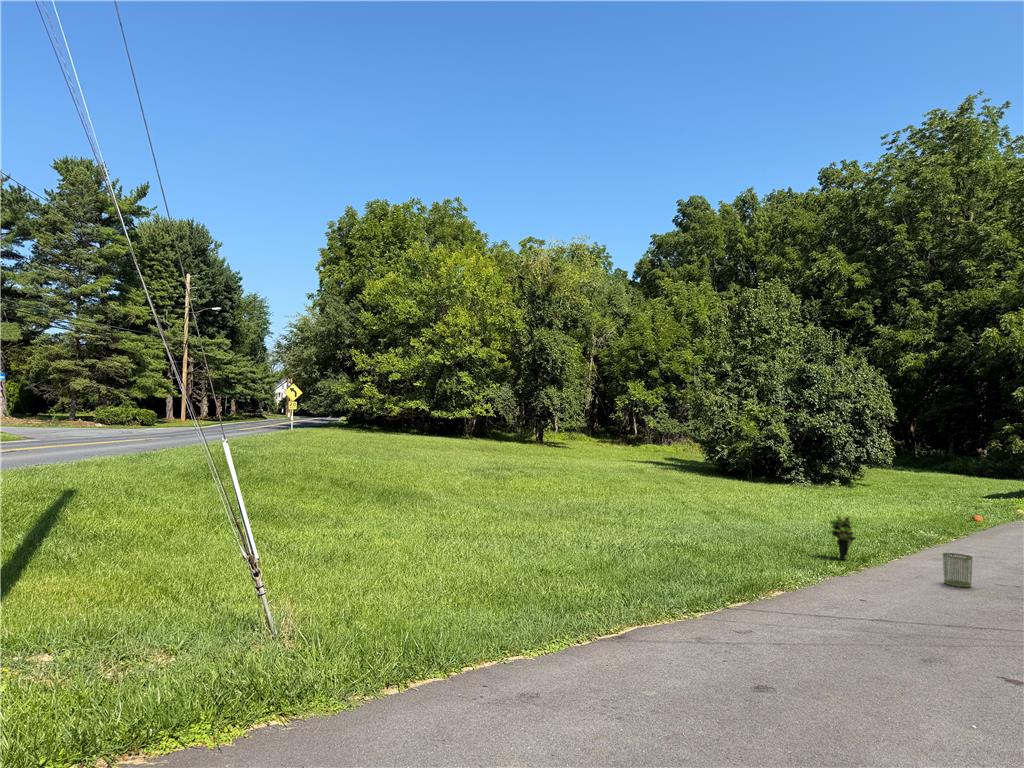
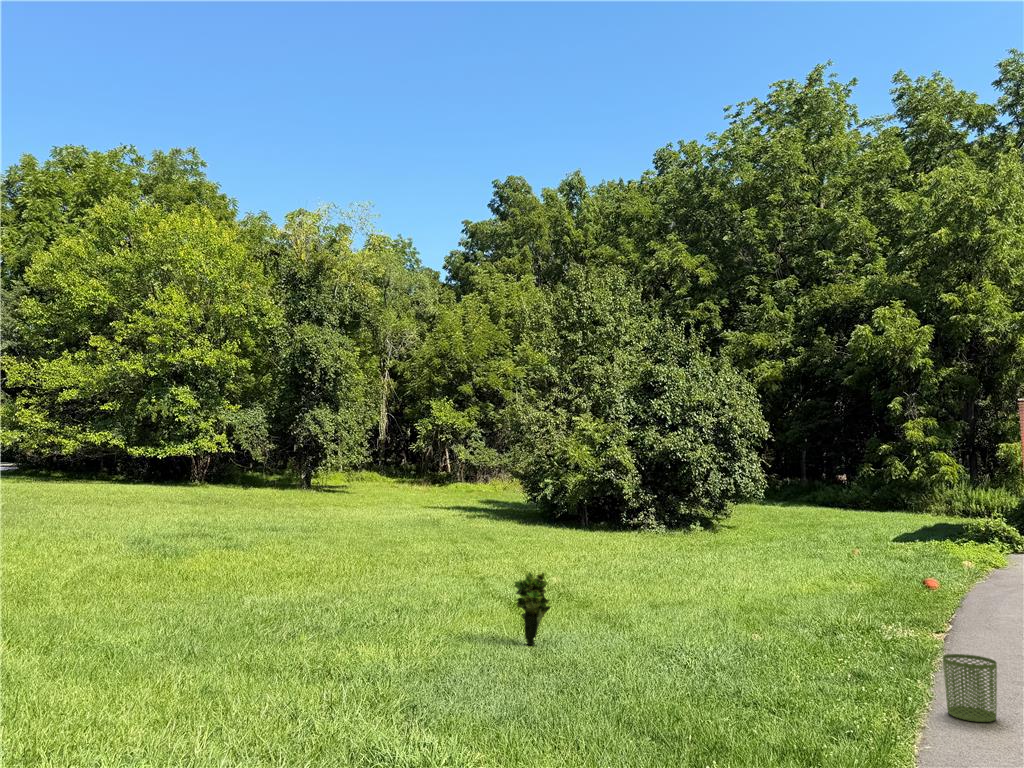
potted plant: present [830,516,856,560] -> present [514,572,551,645]

